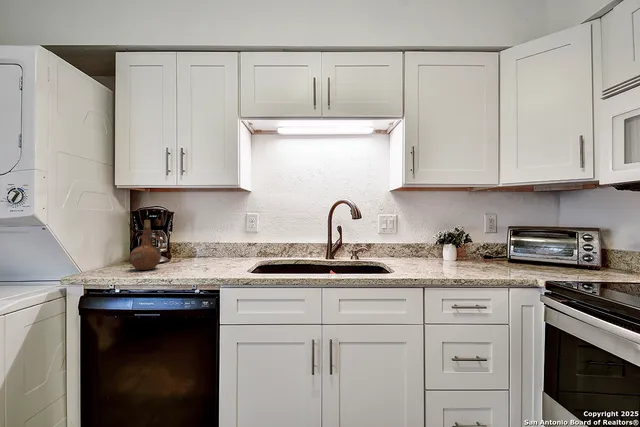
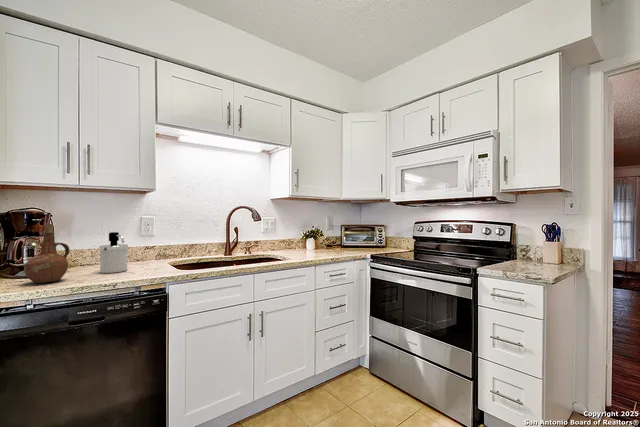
soap dispenser: none [190,228,214,267] -> present [99,232,128,273]

